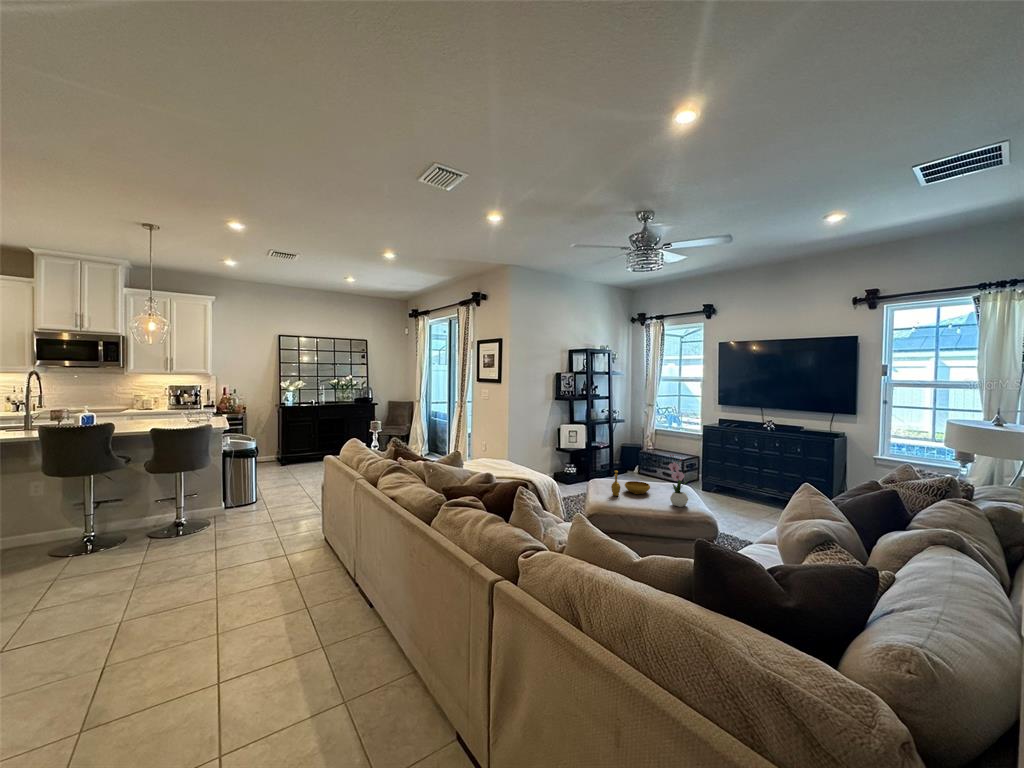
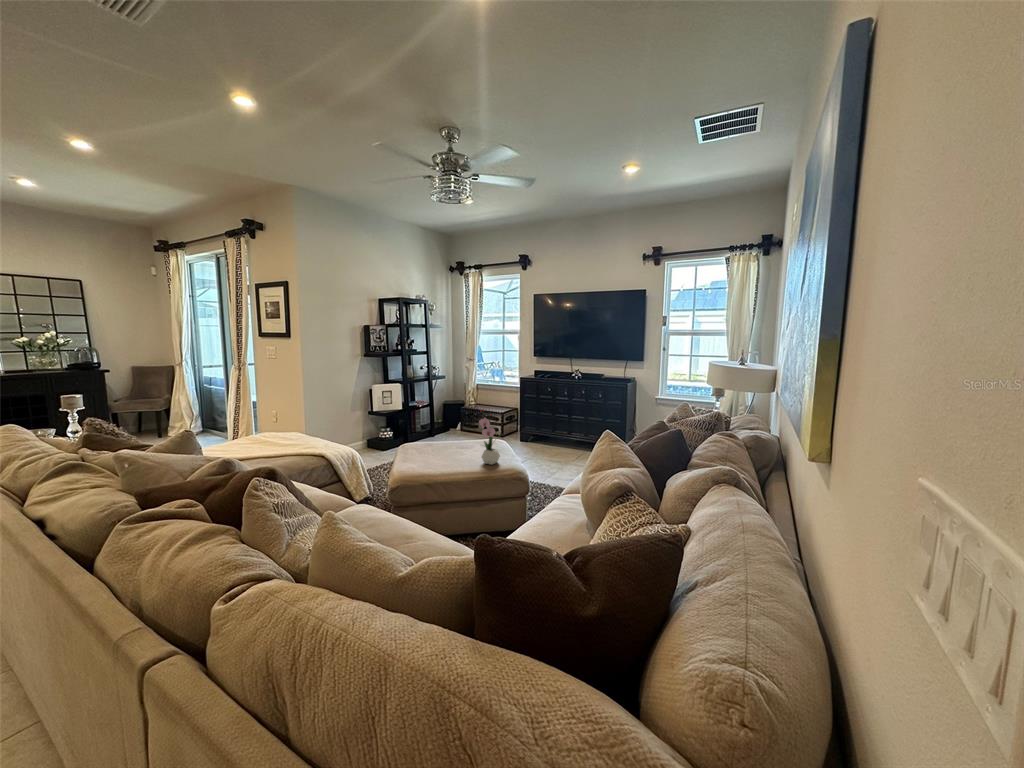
decorative bowl: present [611,470,650,496] -> none [419,432,462,460]

